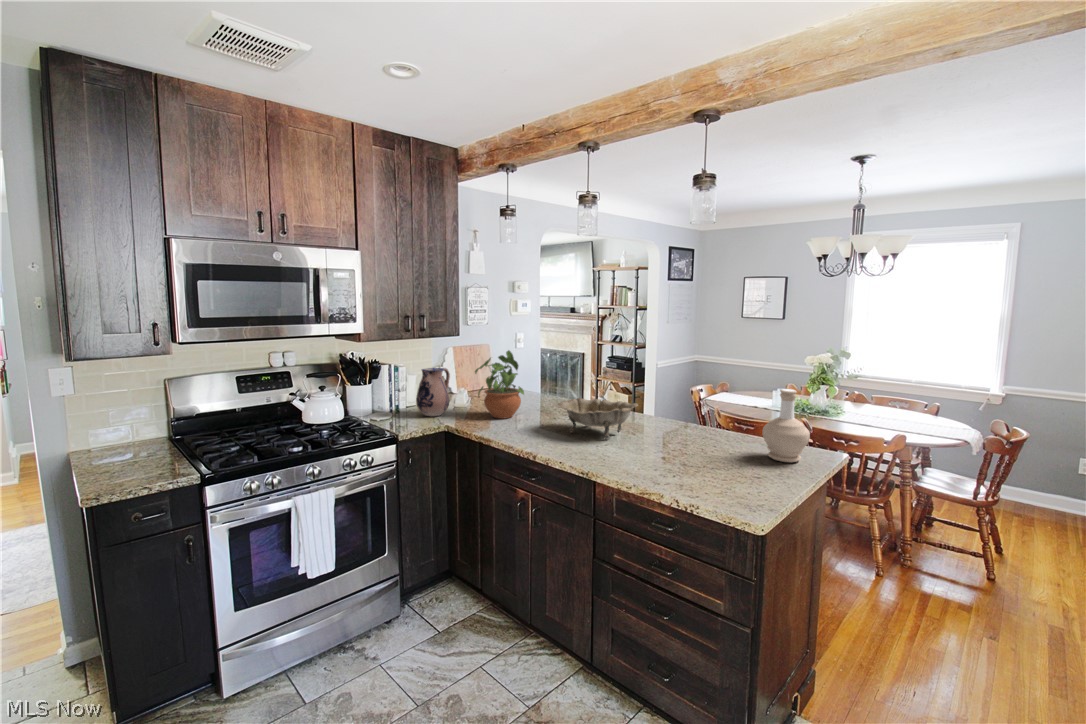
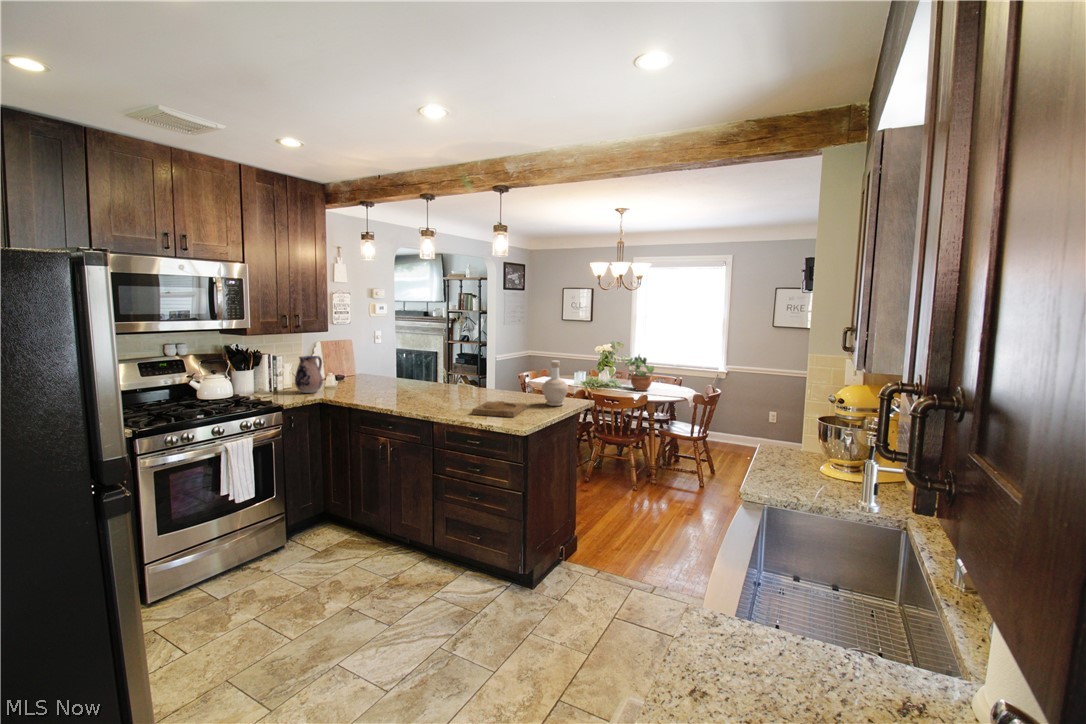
potted plant: present [475,350,524,419] -> present [625,355,654,391]
decorative bowl: present [558,398,638,440] -> none [408,374,465,401]
tray: none [657,449,740,486] -> present [472,401,526,417]

